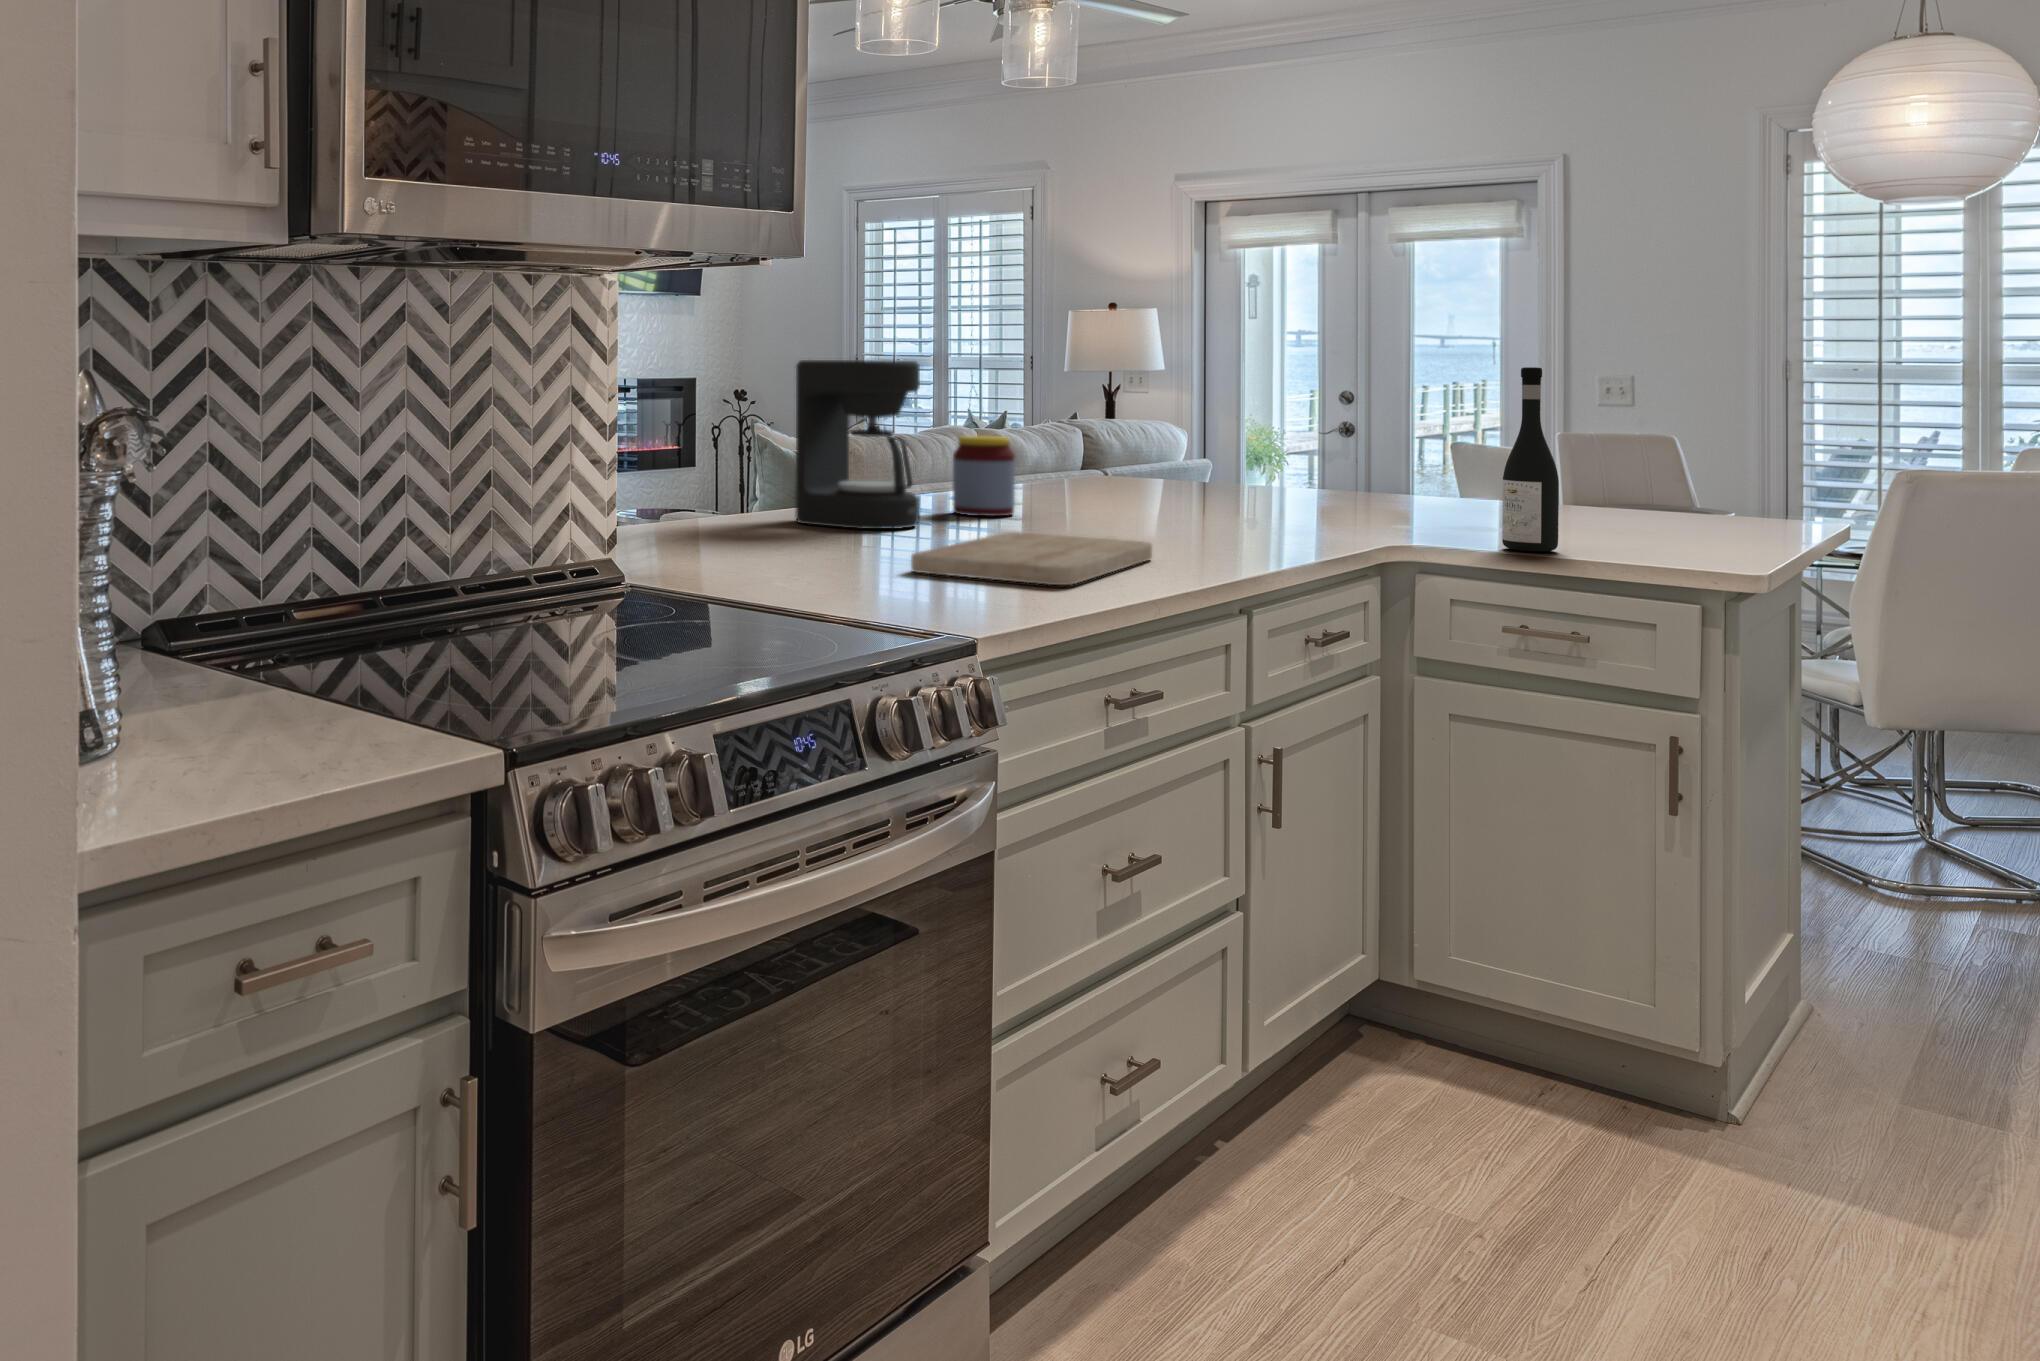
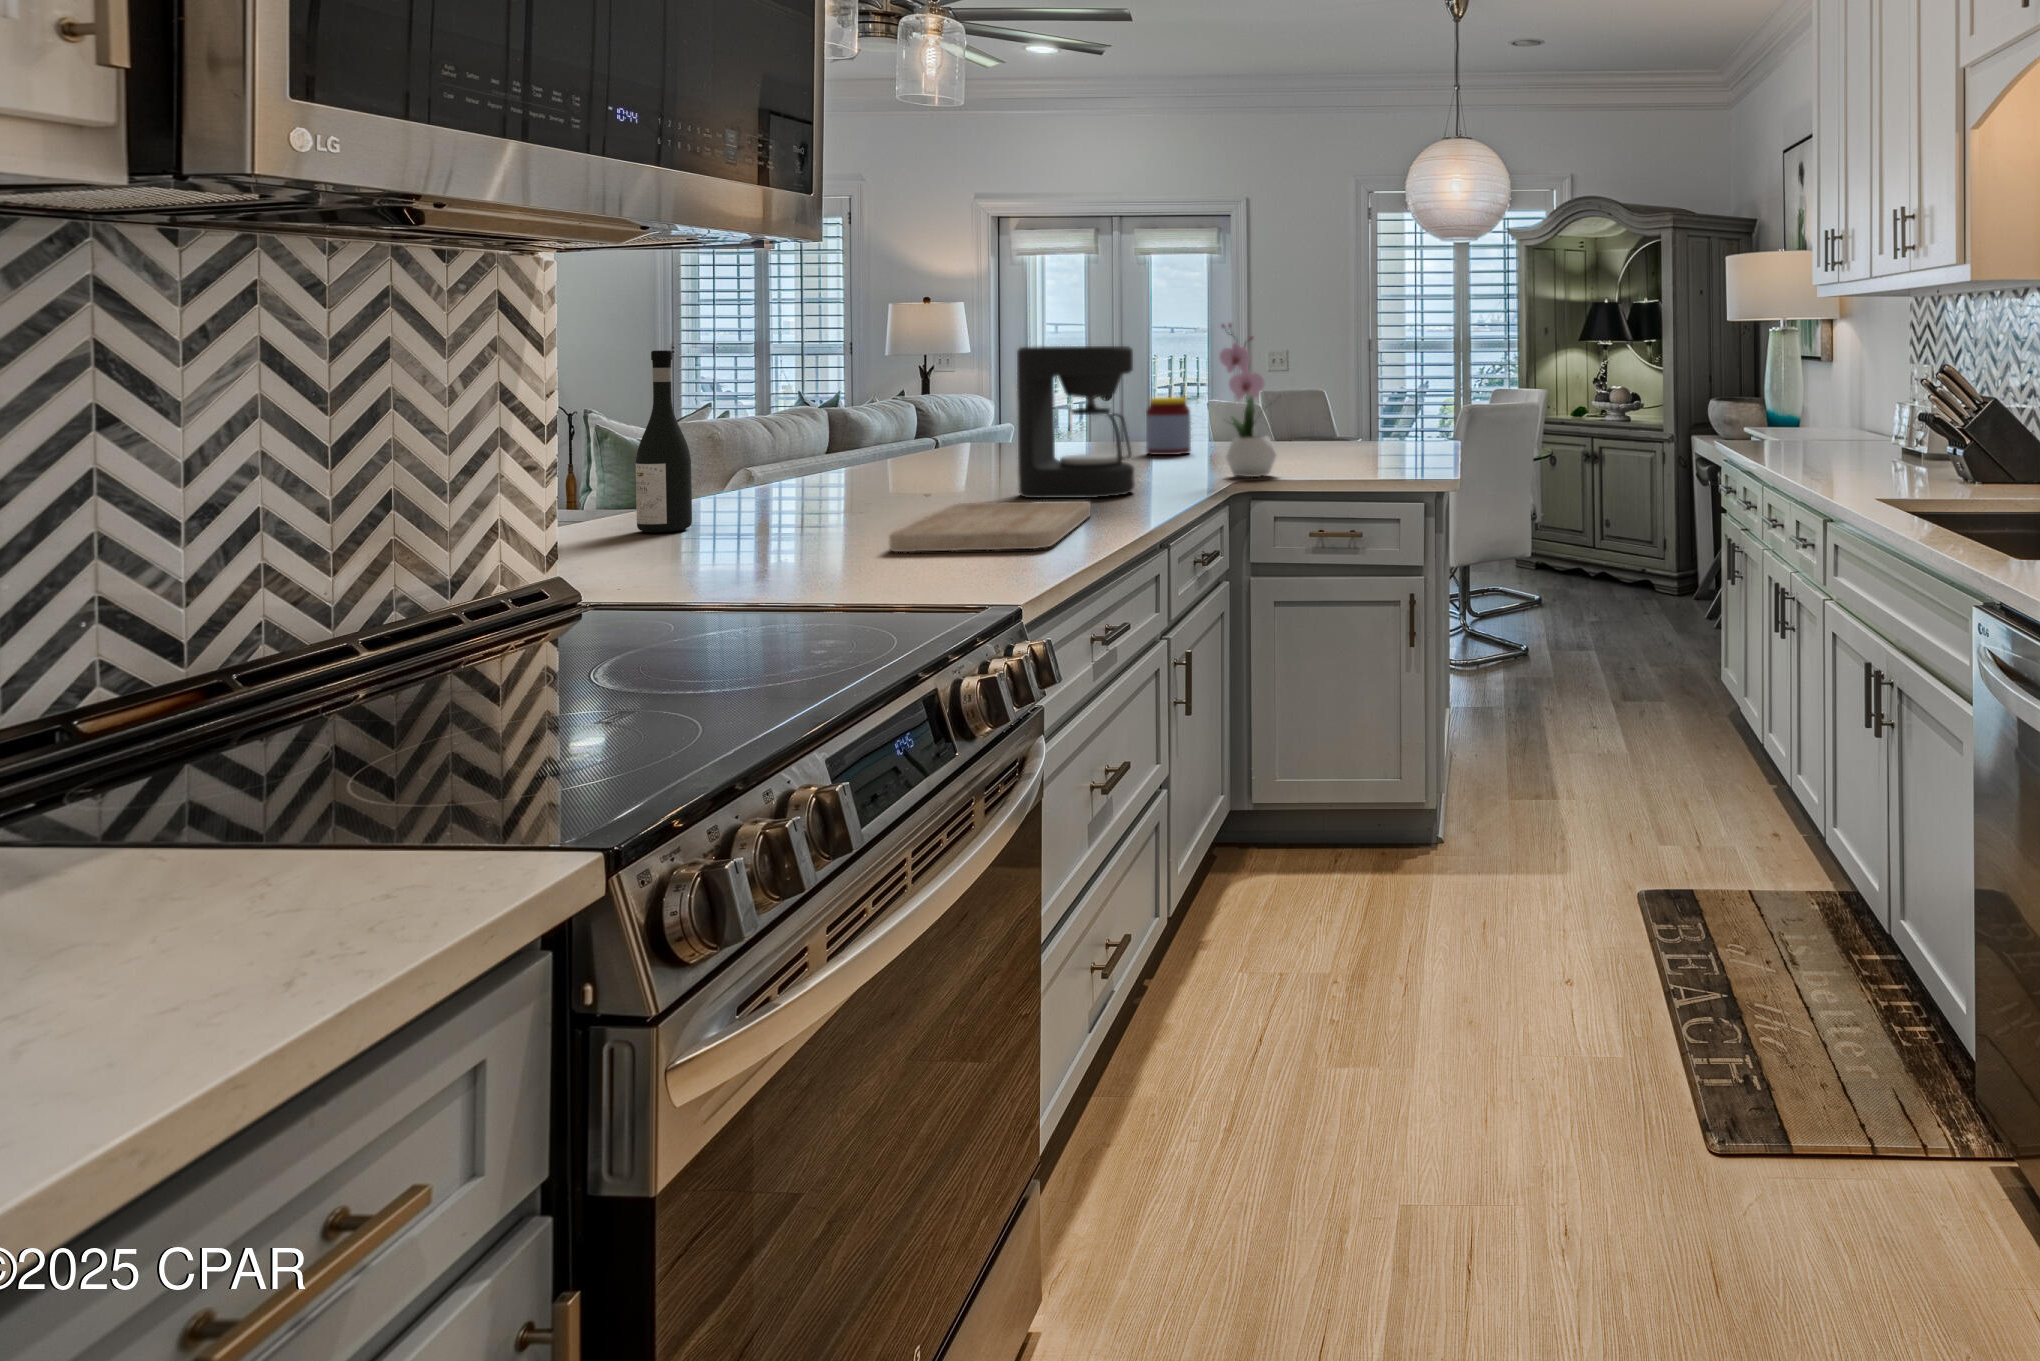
flower arrangement: none [1363,337,1458,536] -> present [1219,324,1278,477]
coffee maker: present [795,360,920,529] -> present [1017,346,1135,498]
wine bottle: present [1502,367,1559,552] -> present [636,350,692,532]
jar: present [953,436,1015,516] -> present [1146,397,1191,455]

